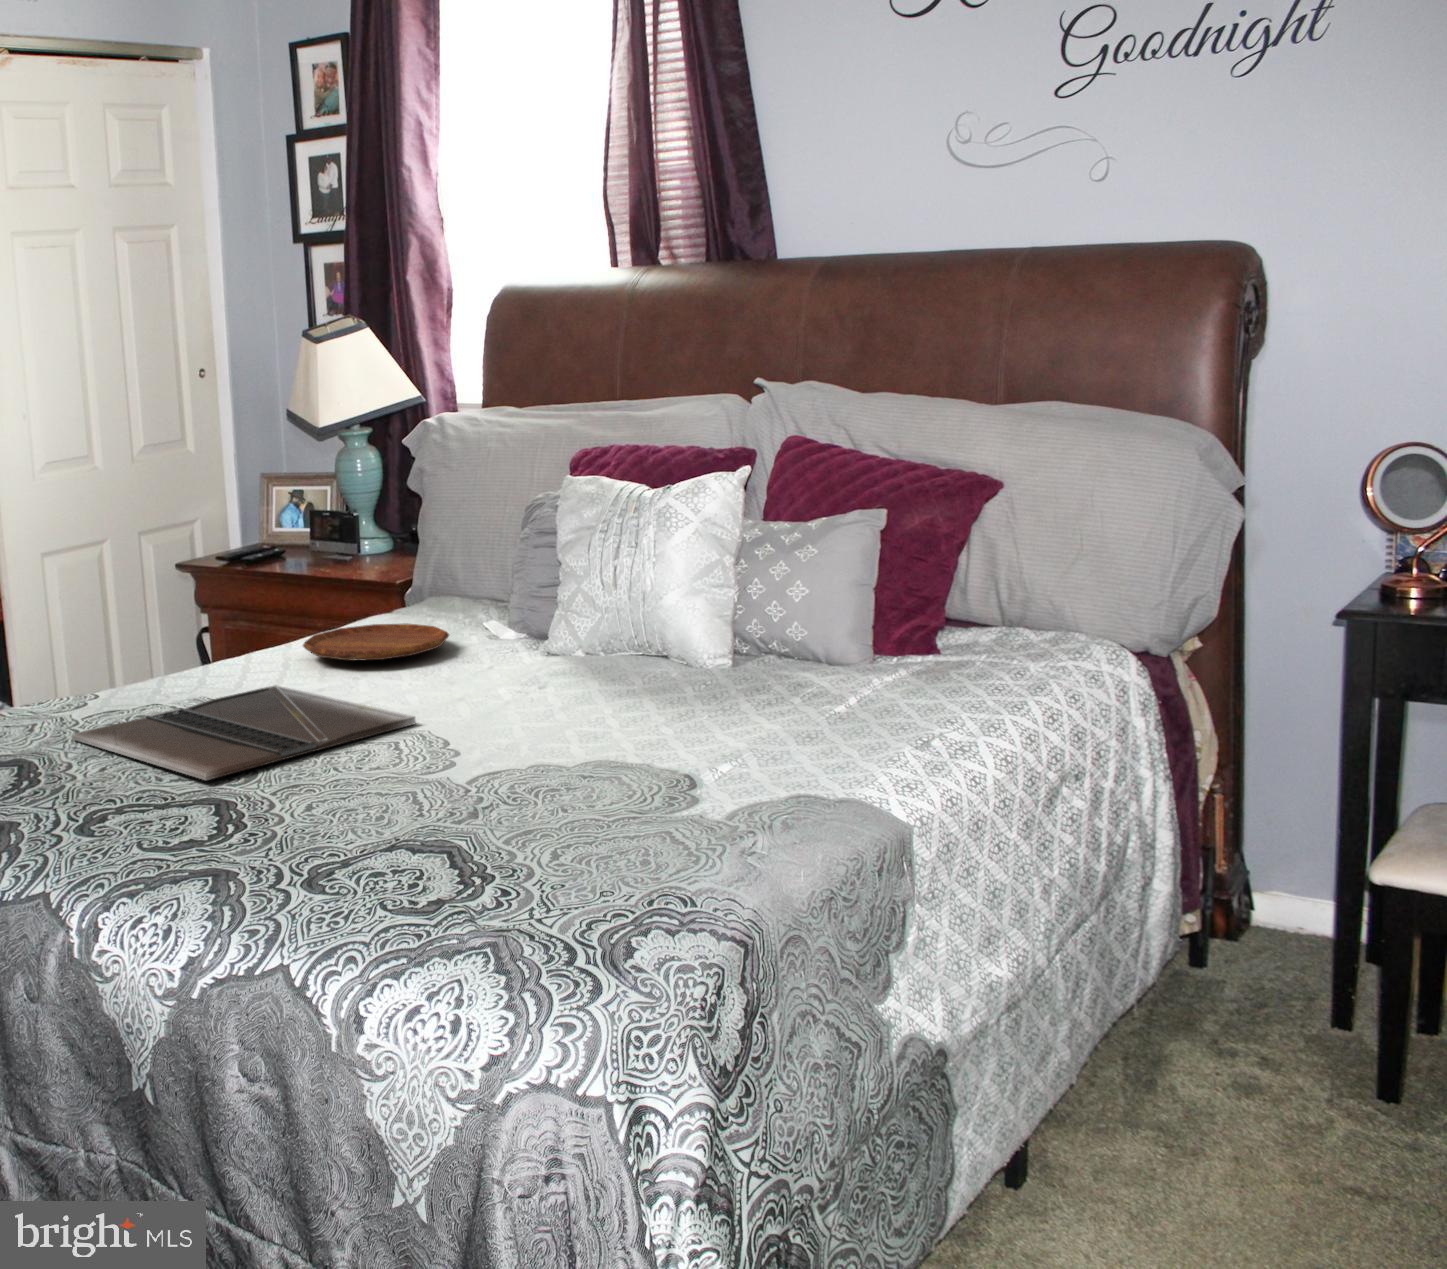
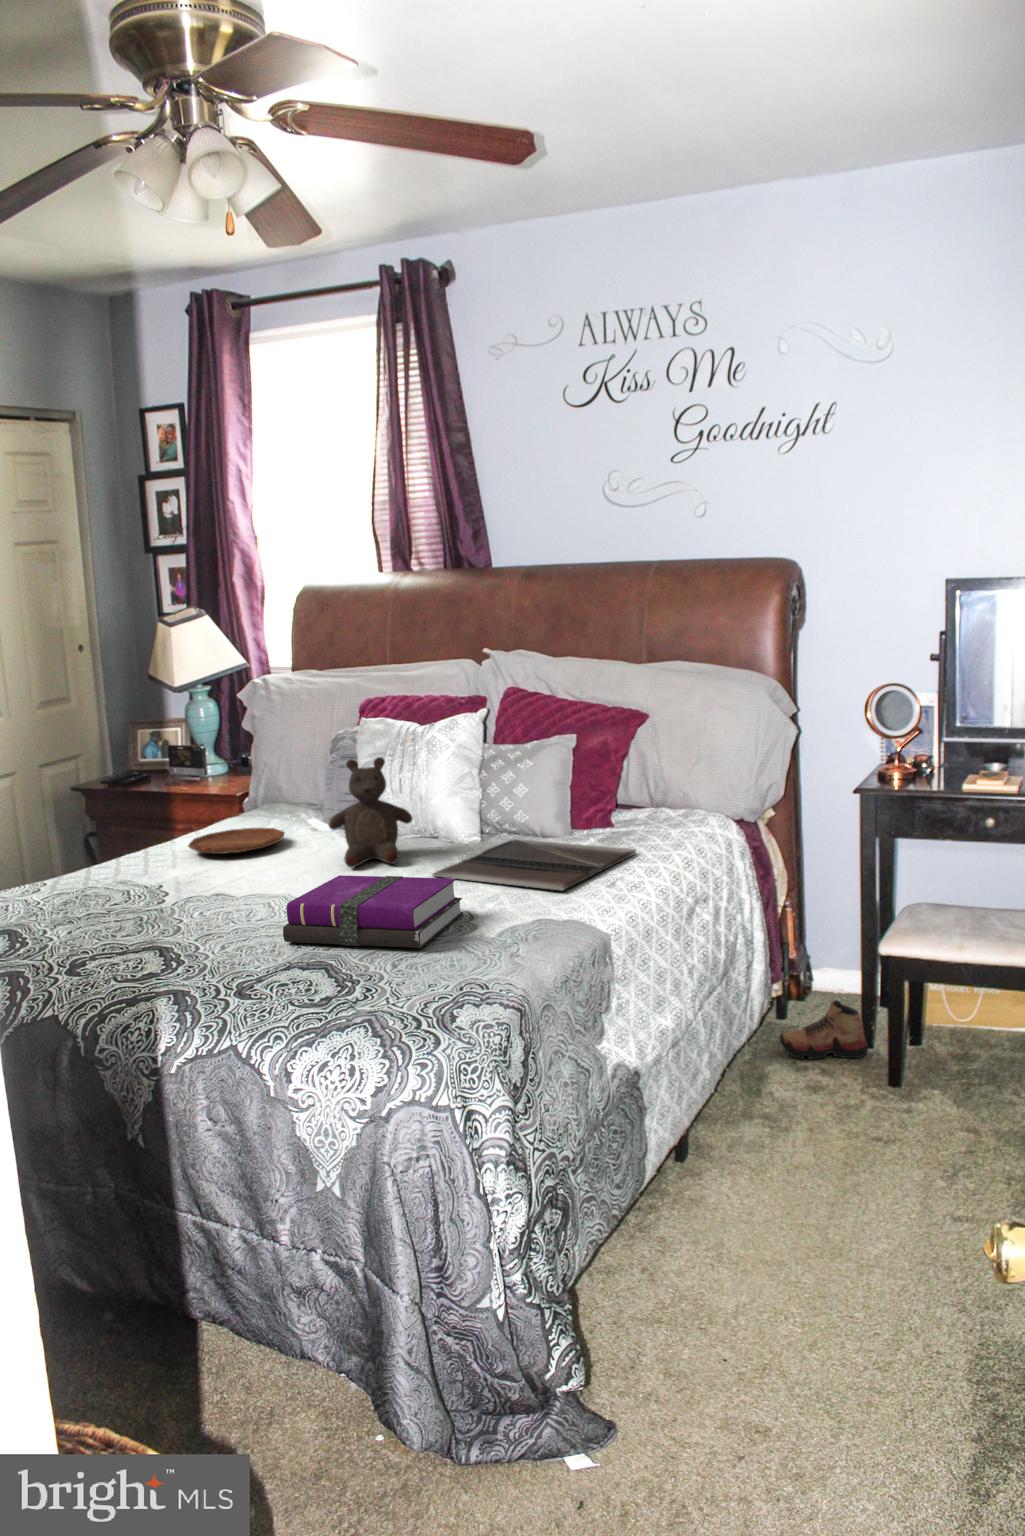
stuffed bear: none [507,527,636,695] -> present [329,757,413,868]
laptop: present [72,685,416,780] -> present [432,839,636,890]
notebook: none [401,707,687,831] -> present [283,875,463,948]
shoe: none [1195,951,1337,1044] -> present [780,1000,868,1059]

